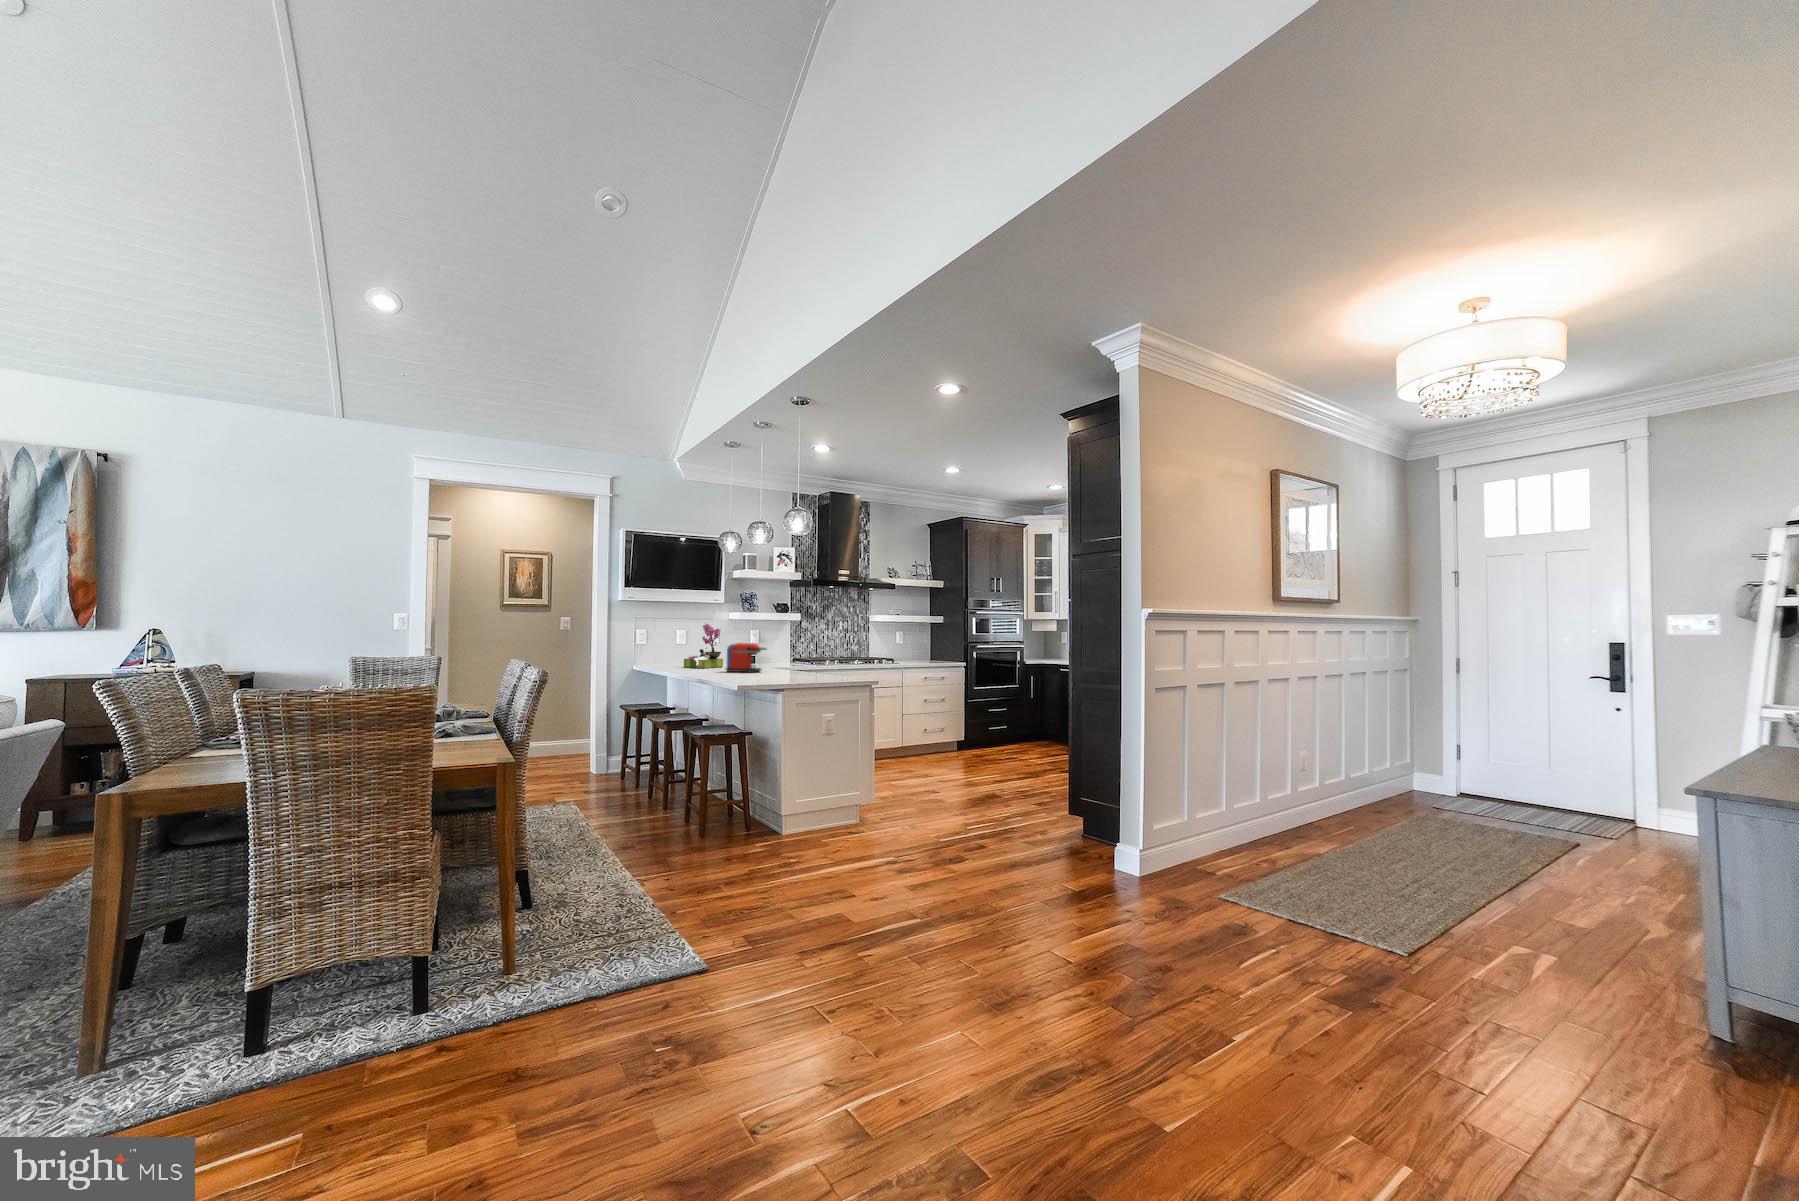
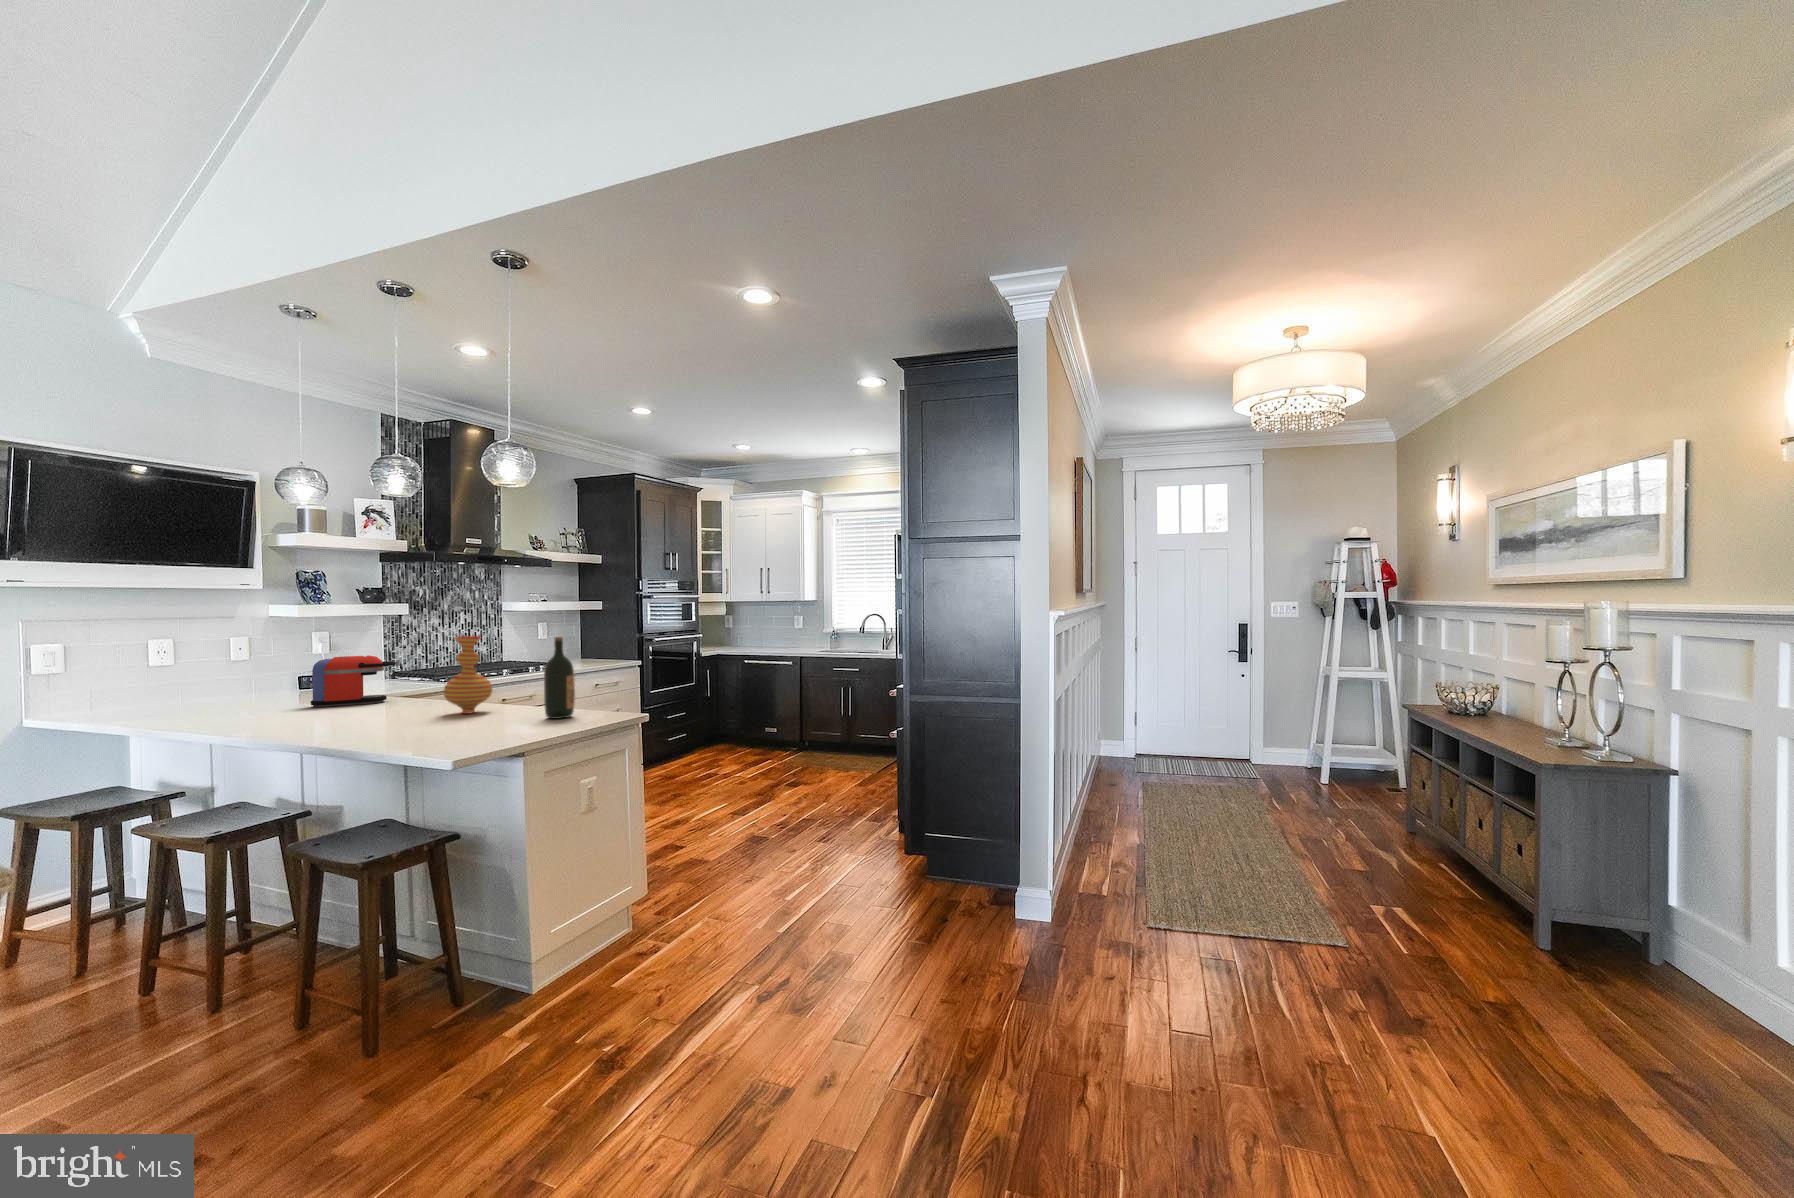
flower arrangement: present [684,623,723,668] -> none [190,624,278,706]
vase: none [768,632,794,680] -> present [444,636,492,714]
wine bottle: none [806,633,824,686] -> present [544,637,575,719]

